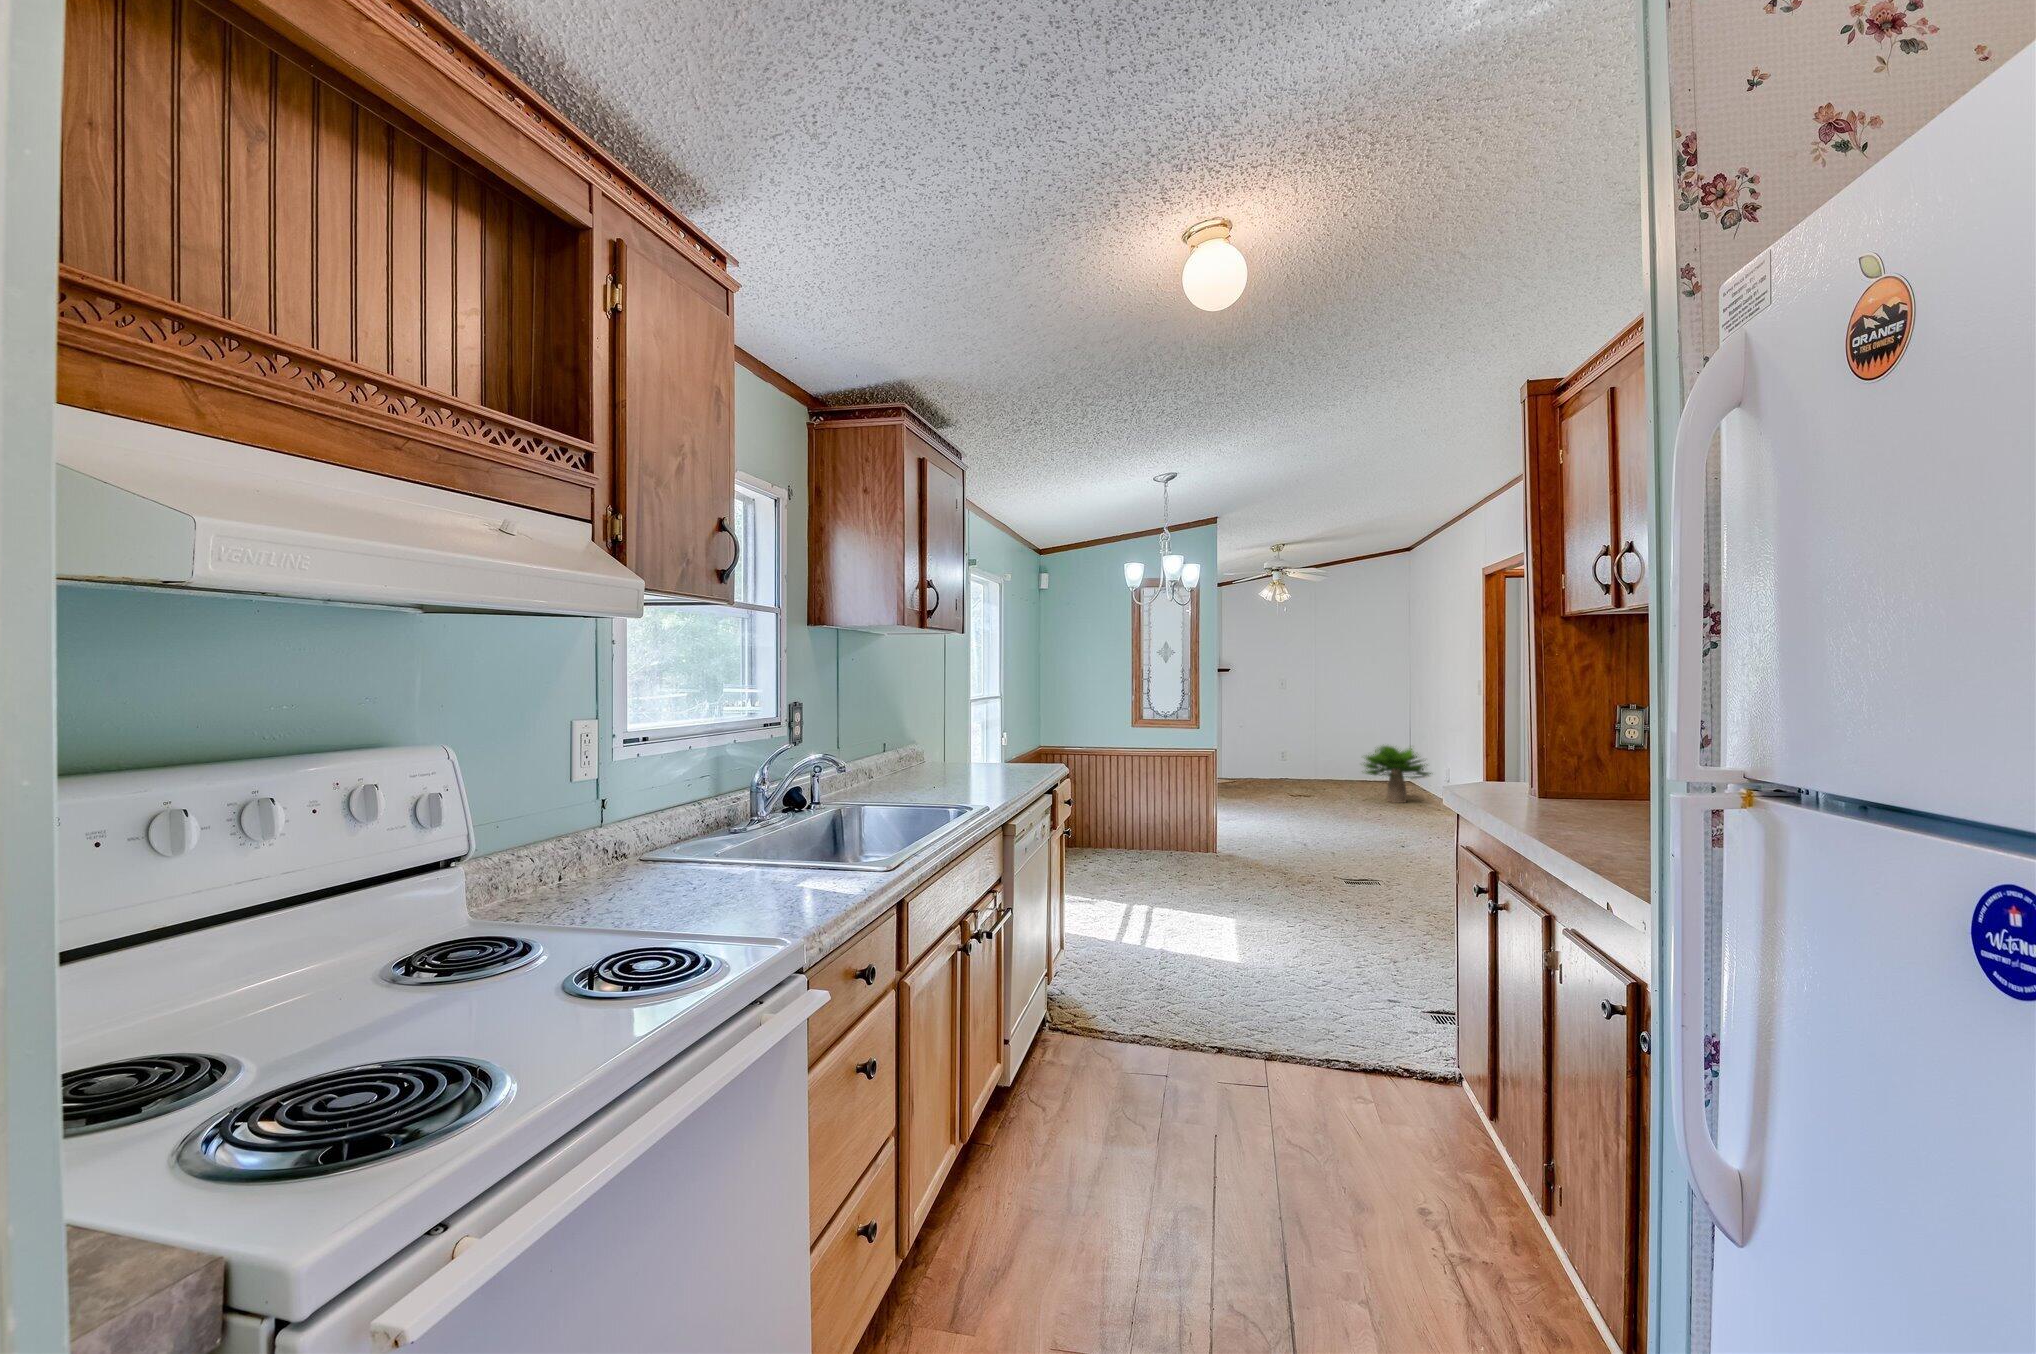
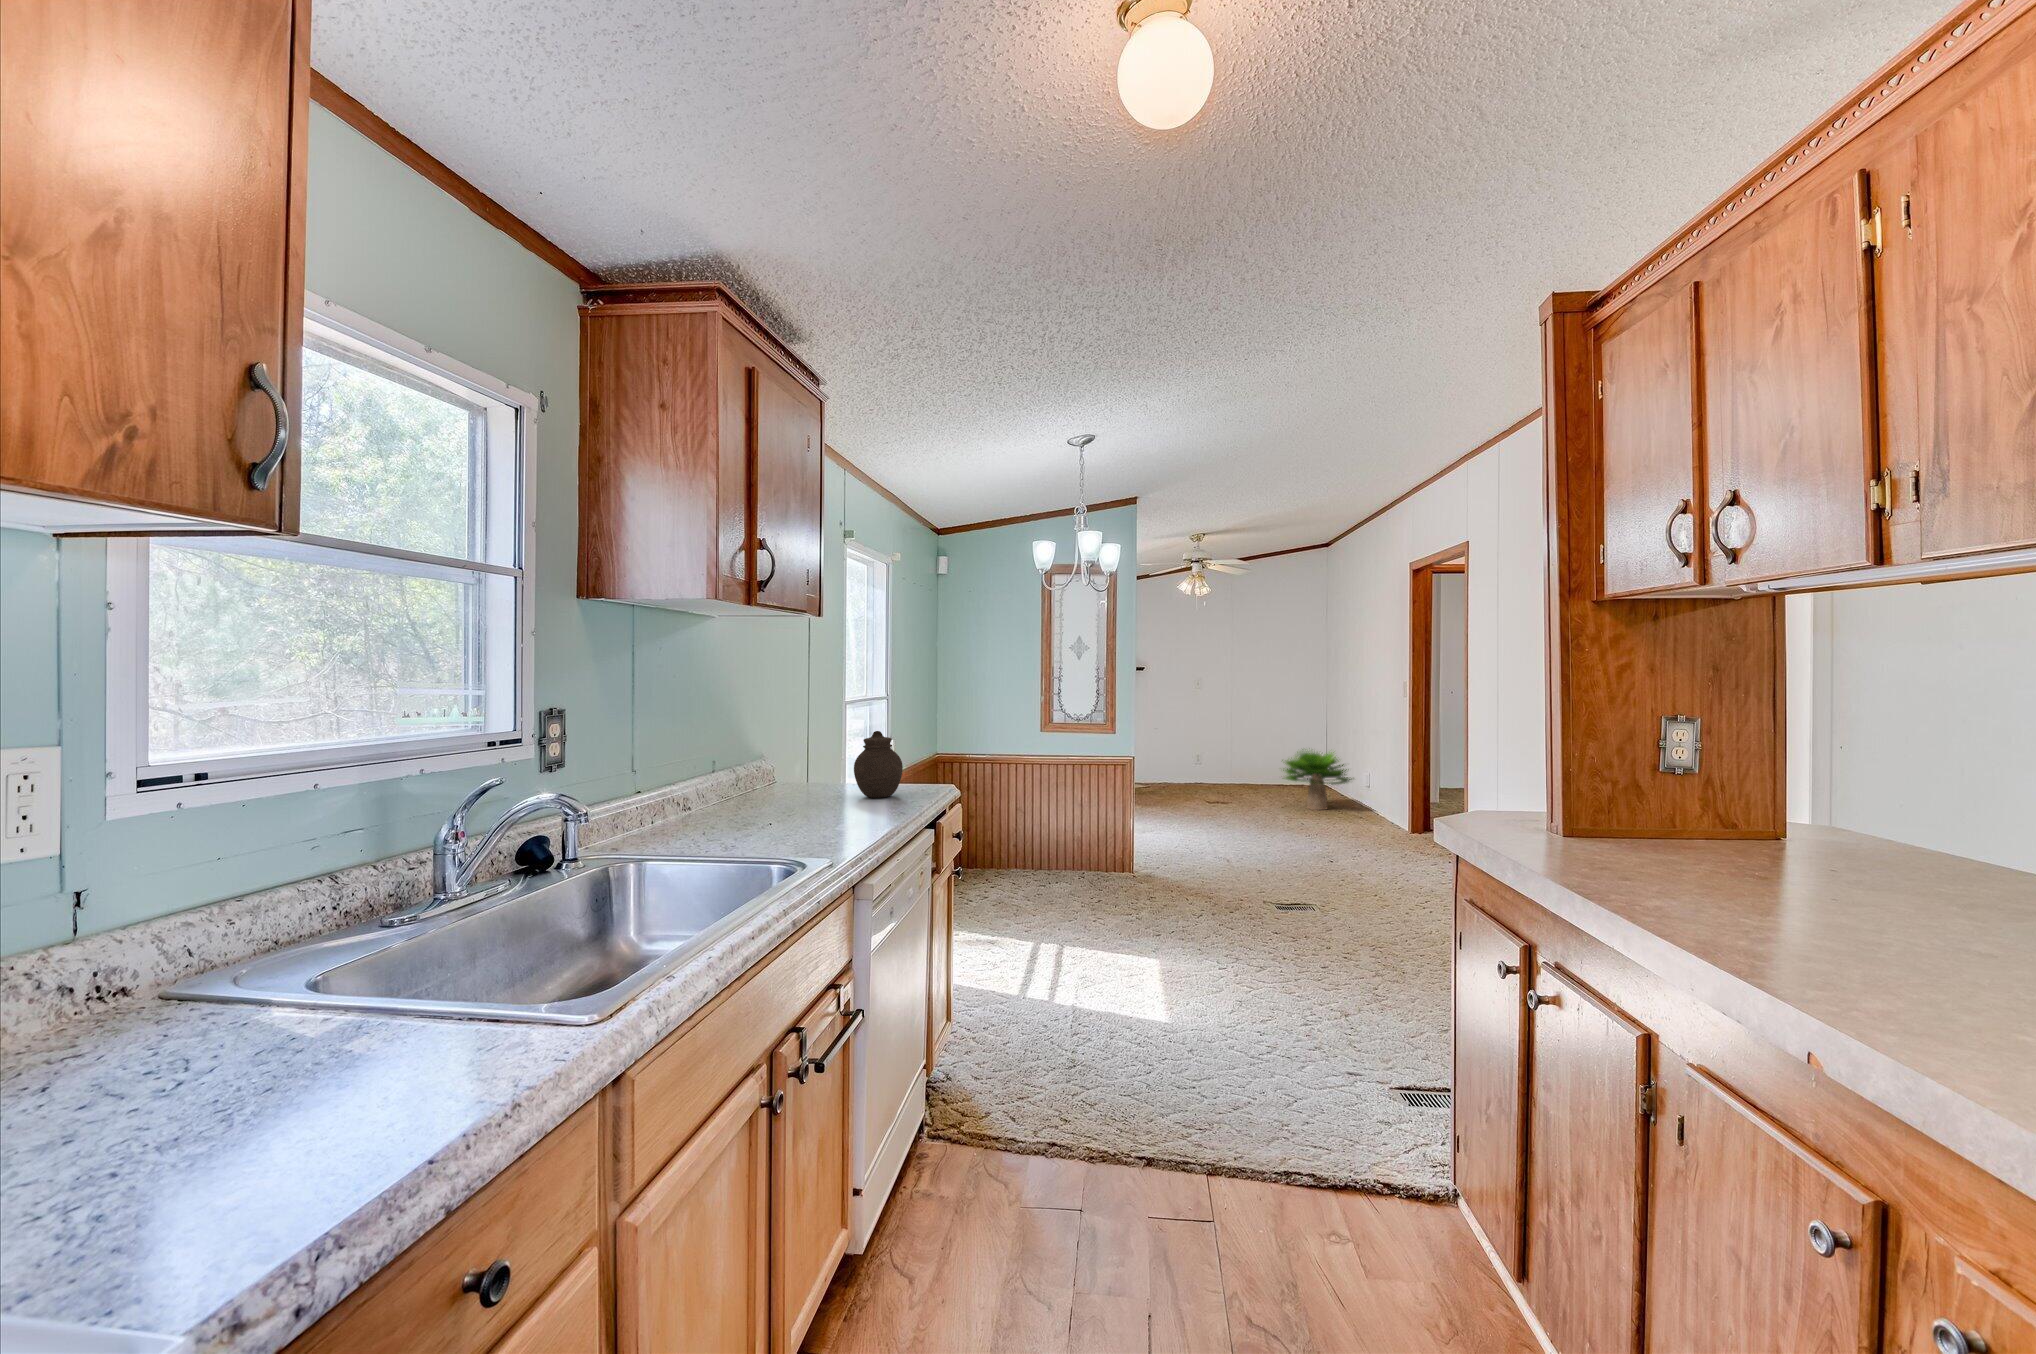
jar: none [988,721,1025,772] -> present [854,731,903,798]

